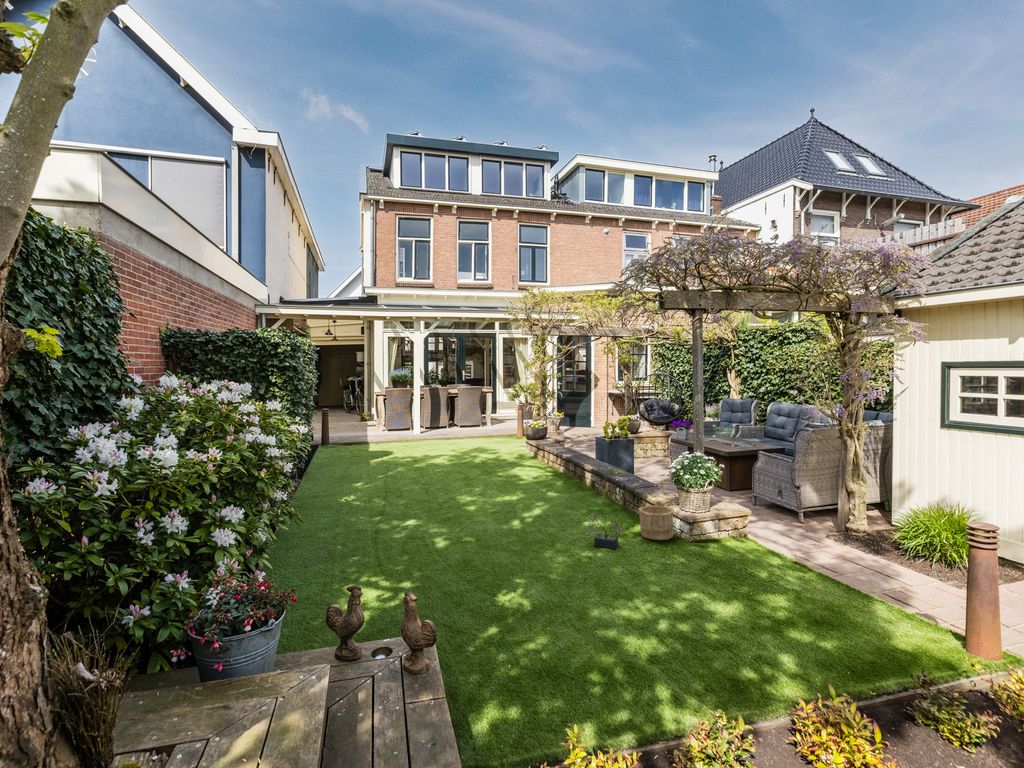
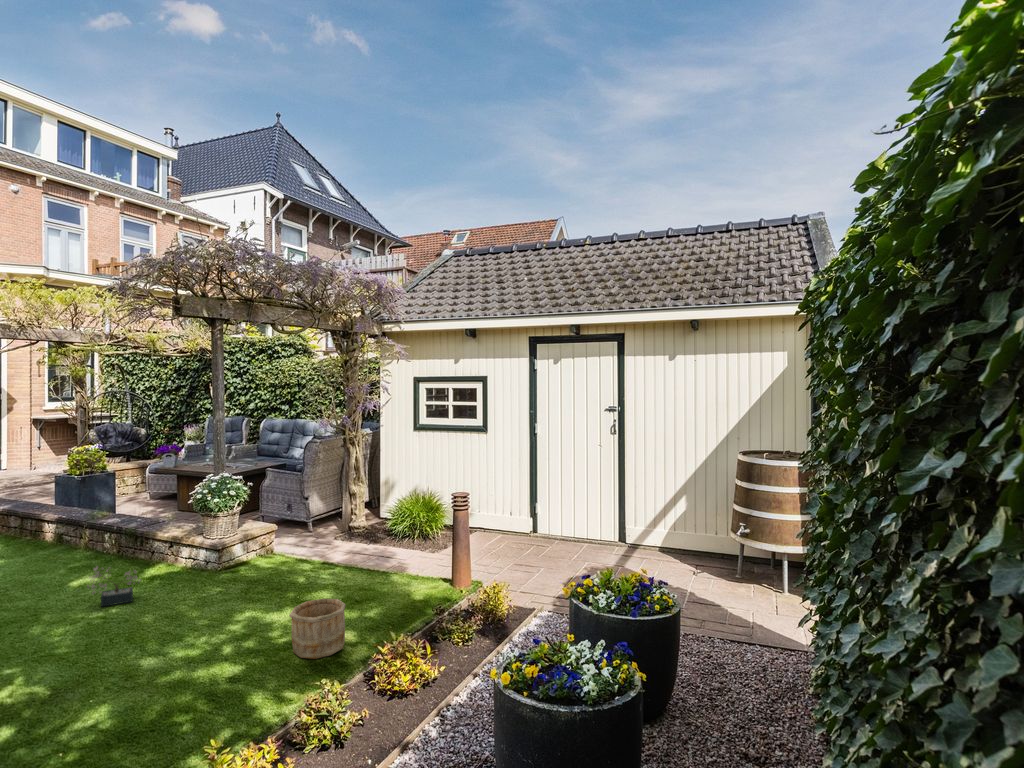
wooden bucket: present [639,505,674,540] -> present [289,599,346,659]

